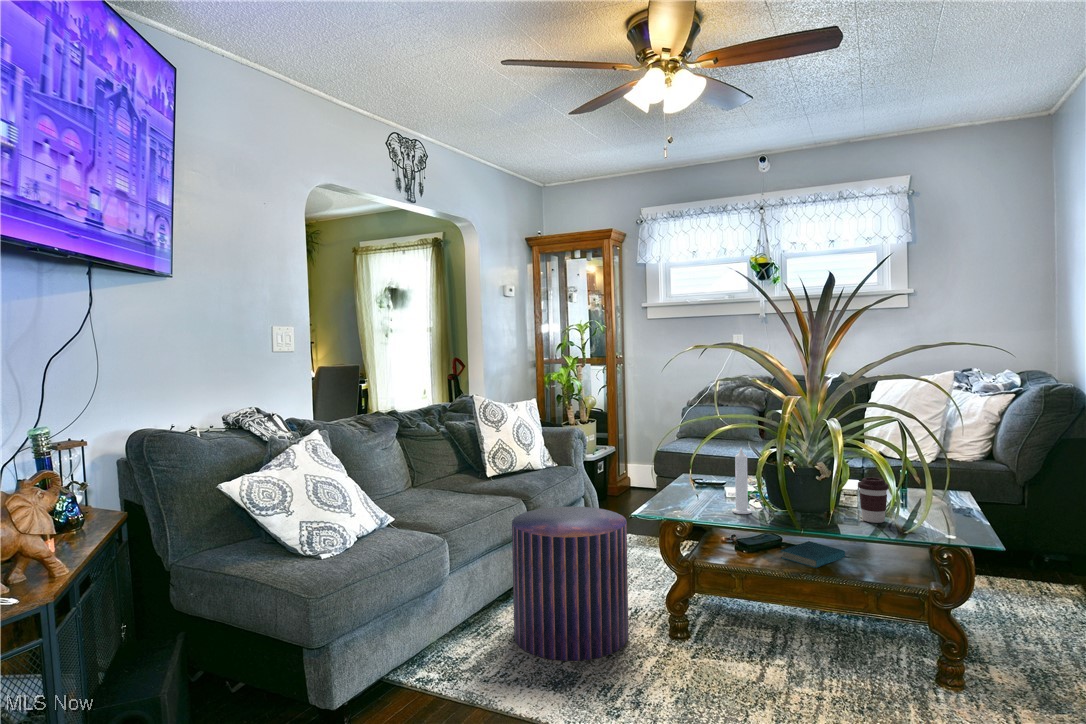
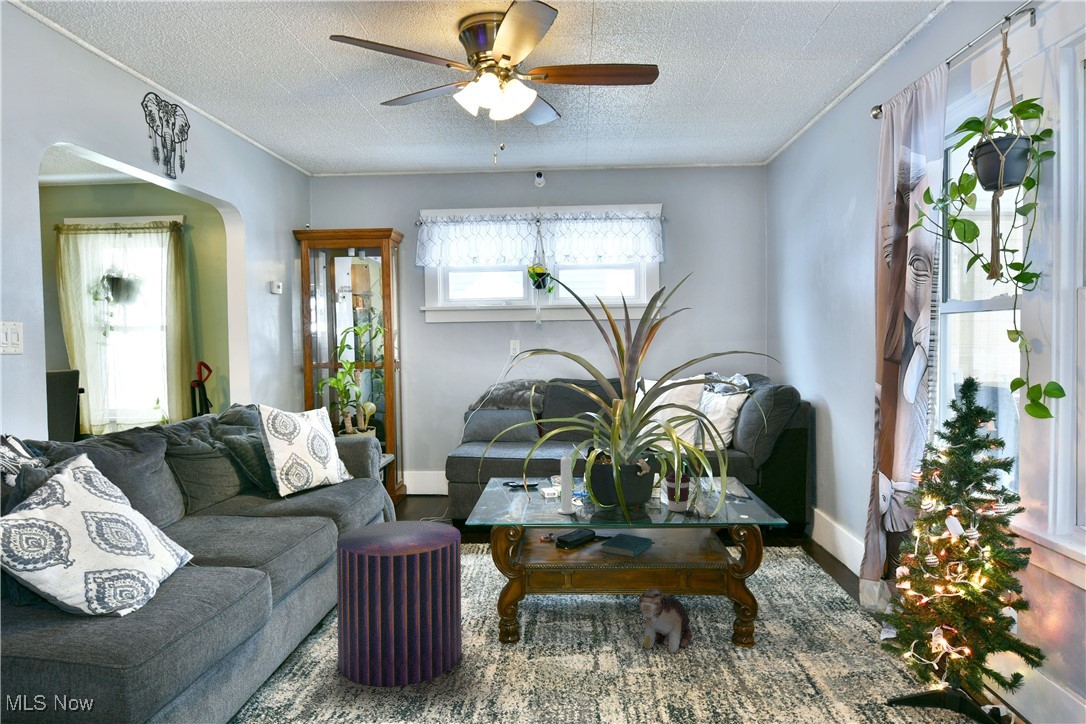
plush toy: none [805,604,891,680] -> present [633,588,691,653]

